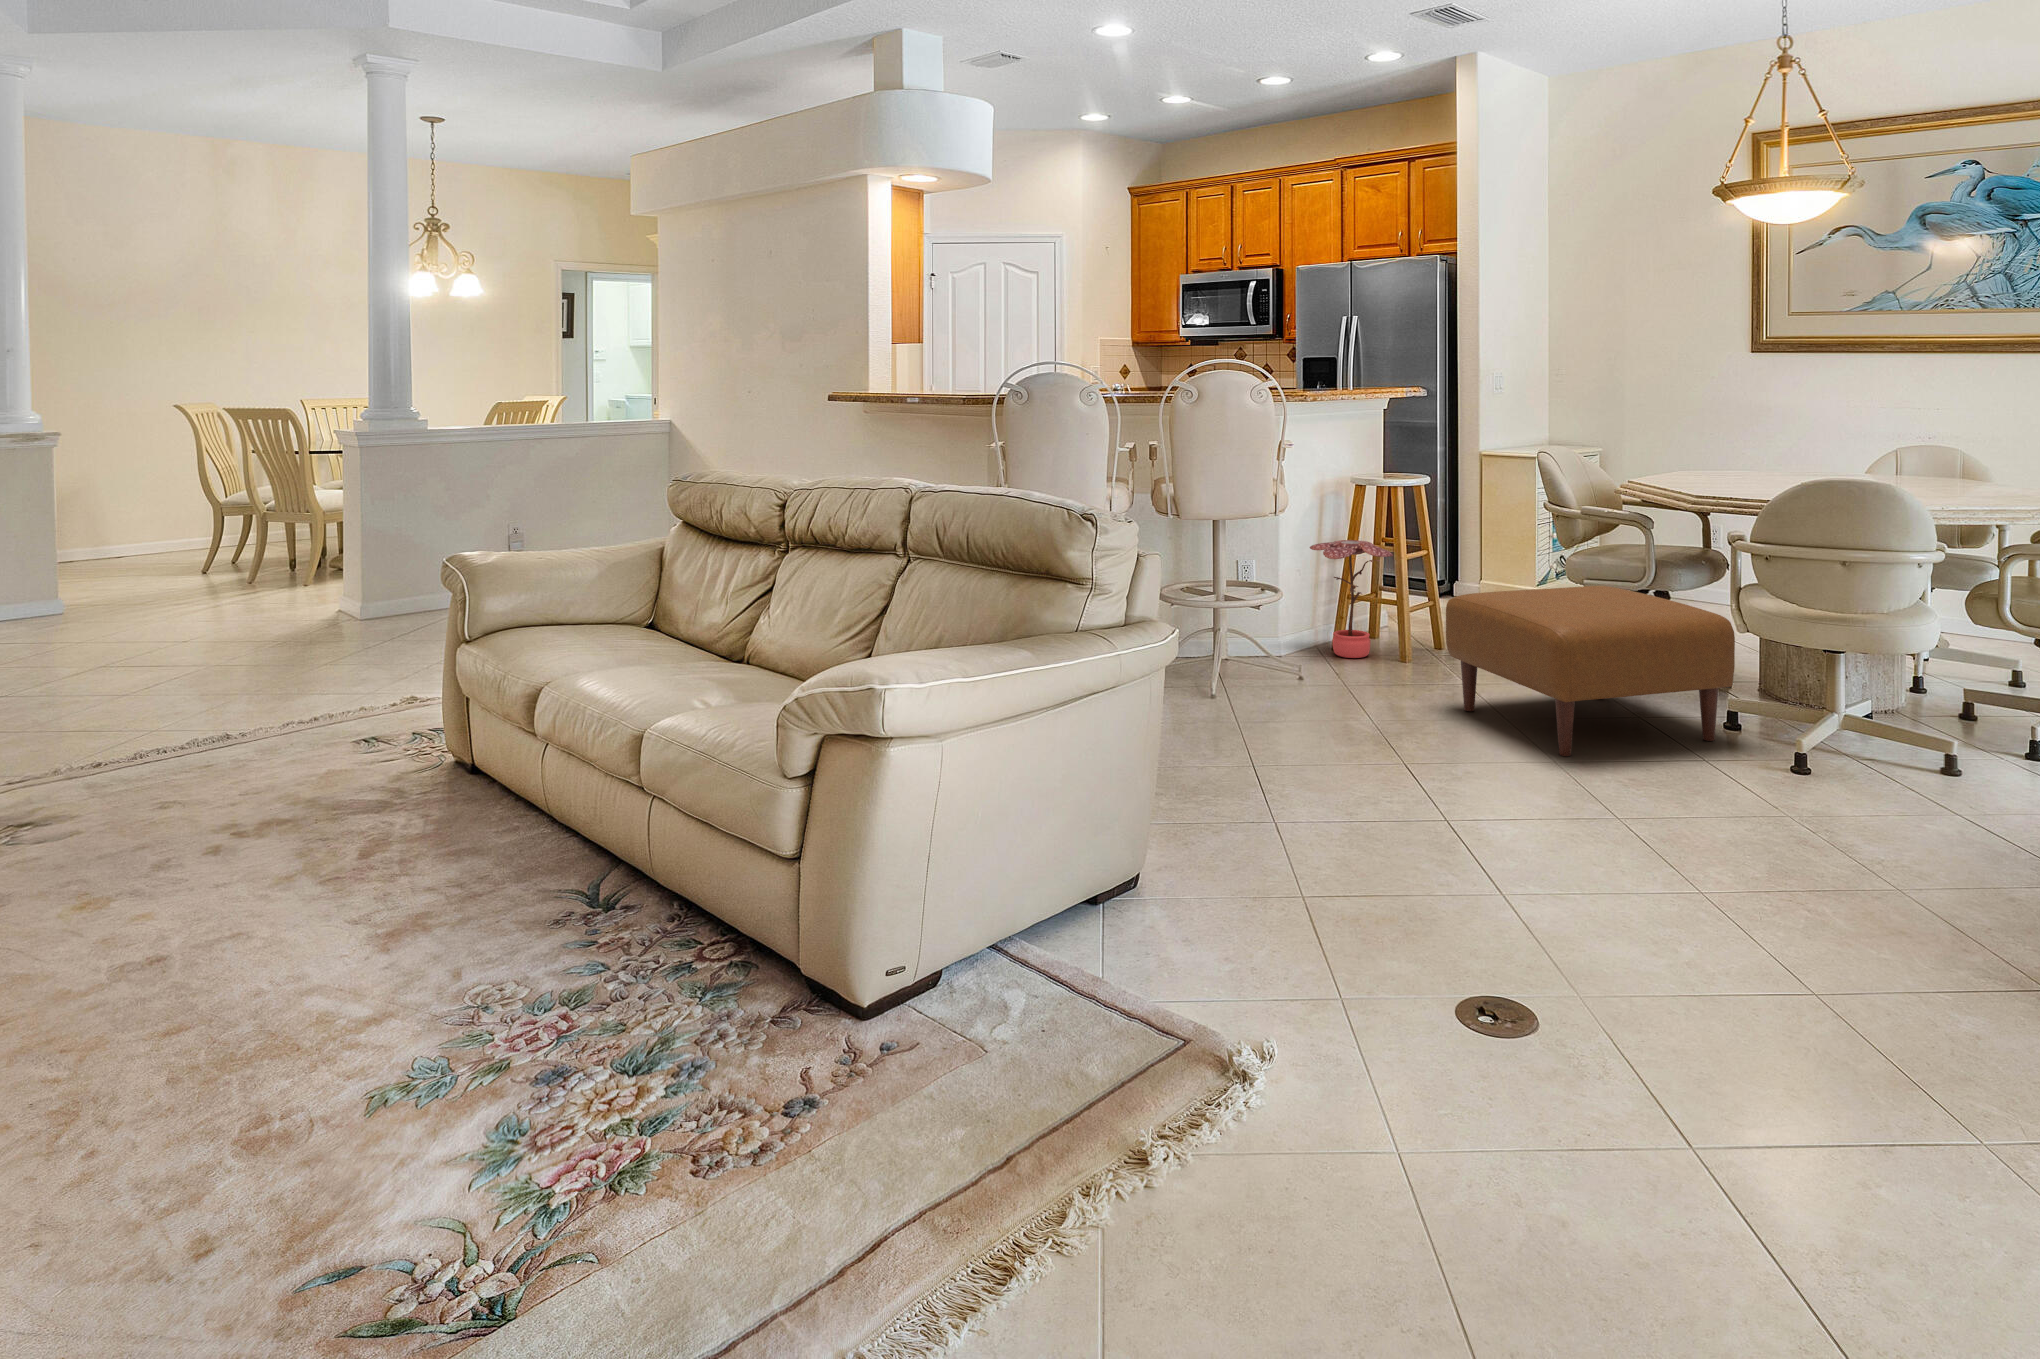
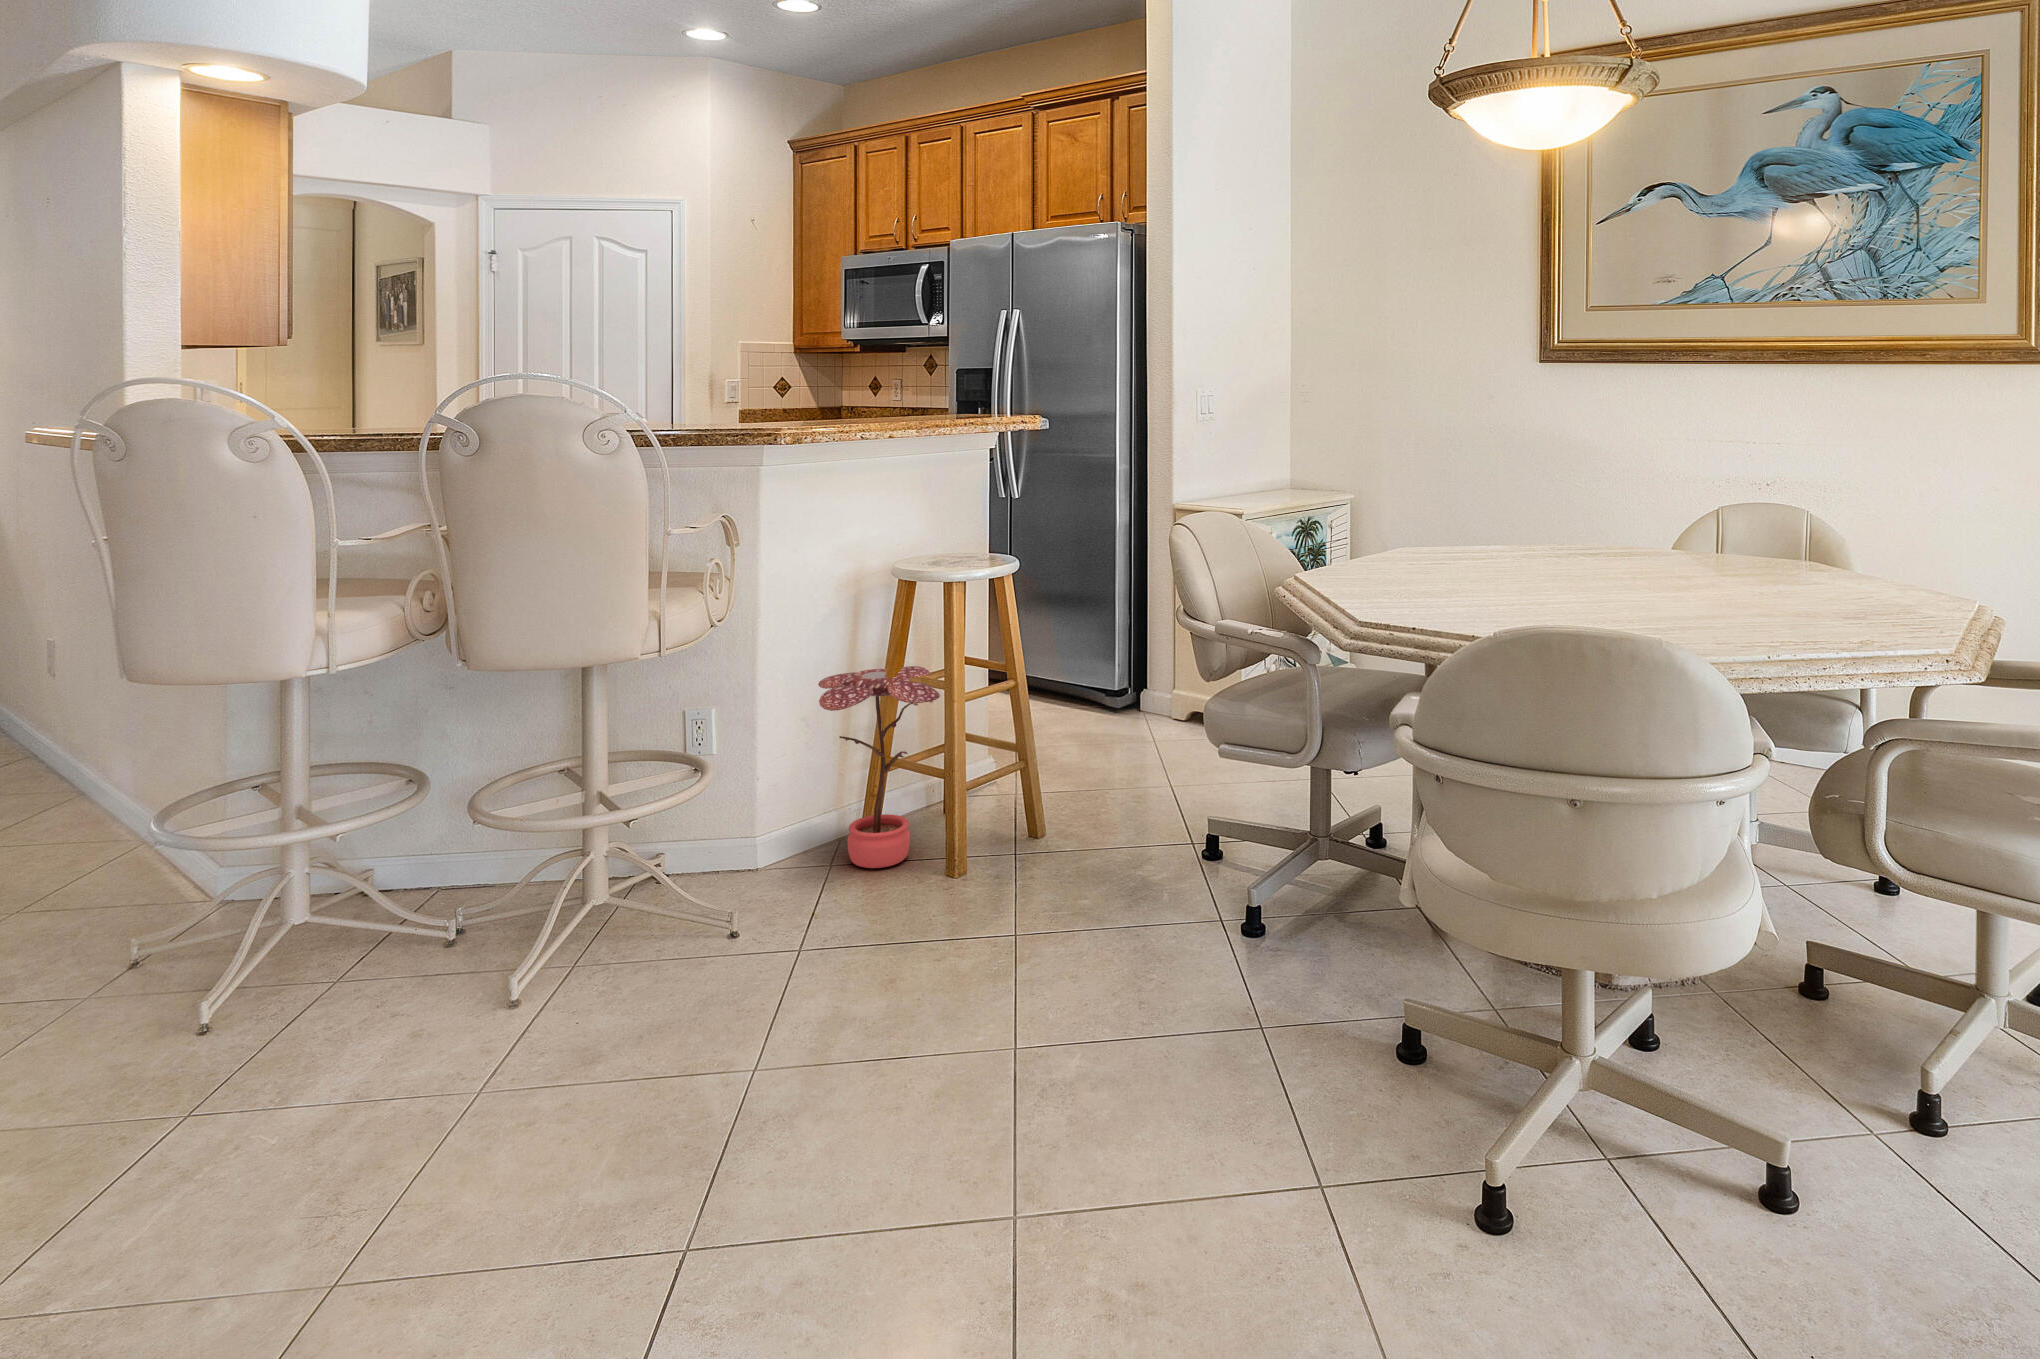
ottoman: present [1446,586,1735,756] -> none [928,770,1402,1188]

